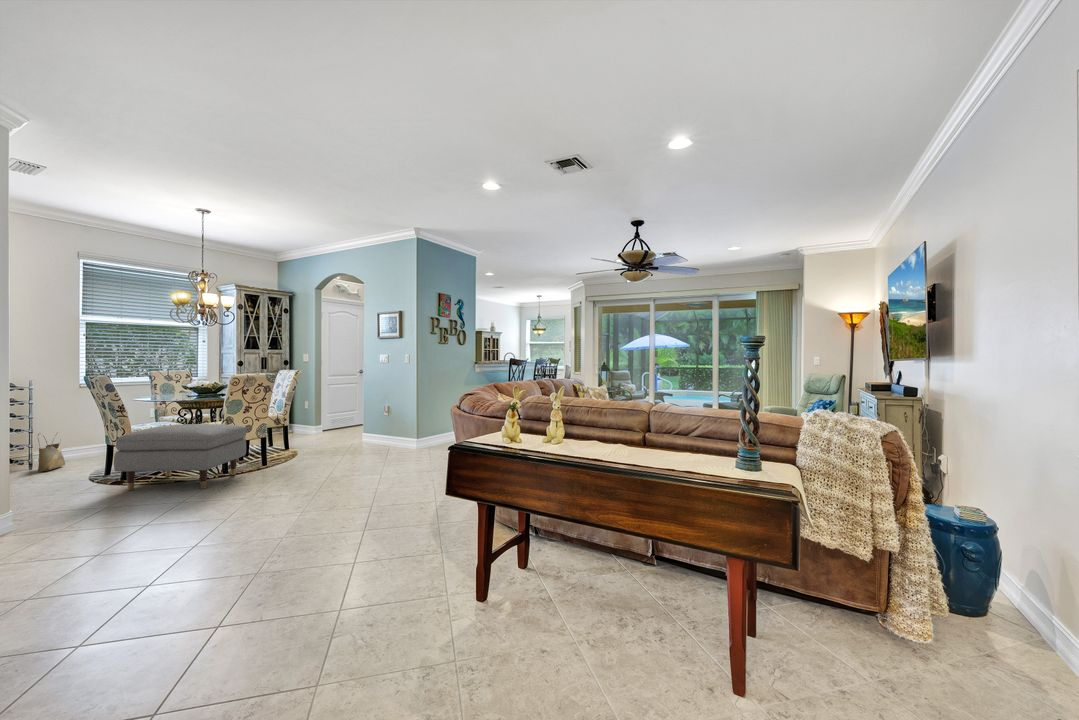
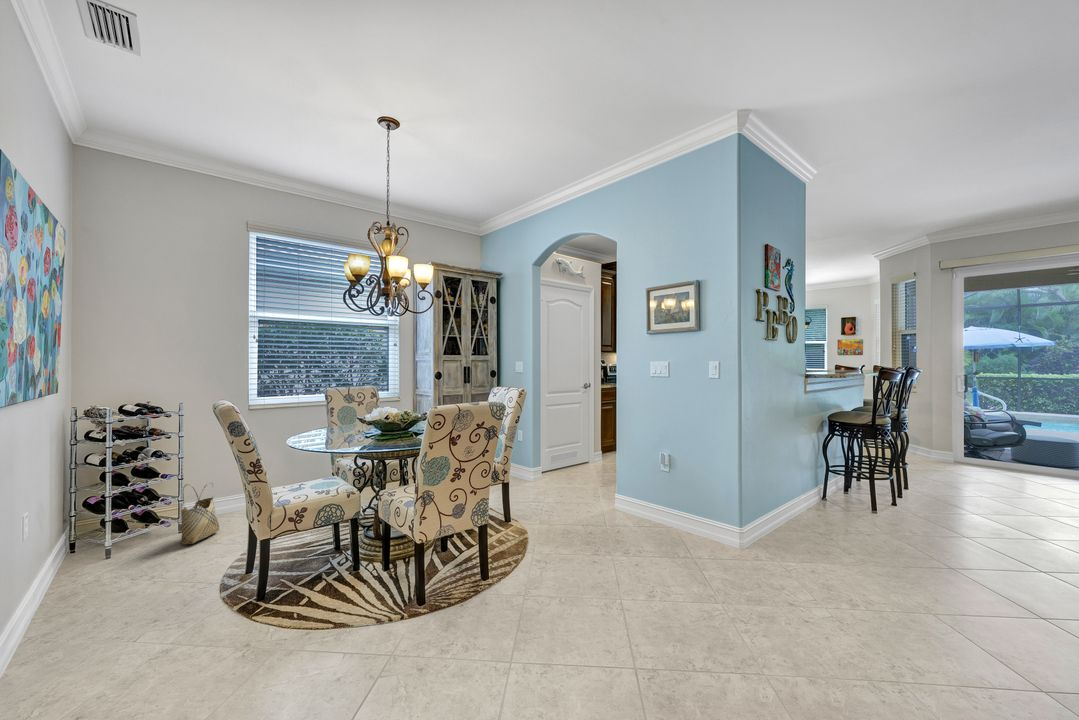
ottoman: present [114,424,246,490] -> none [232,498,457,668]

